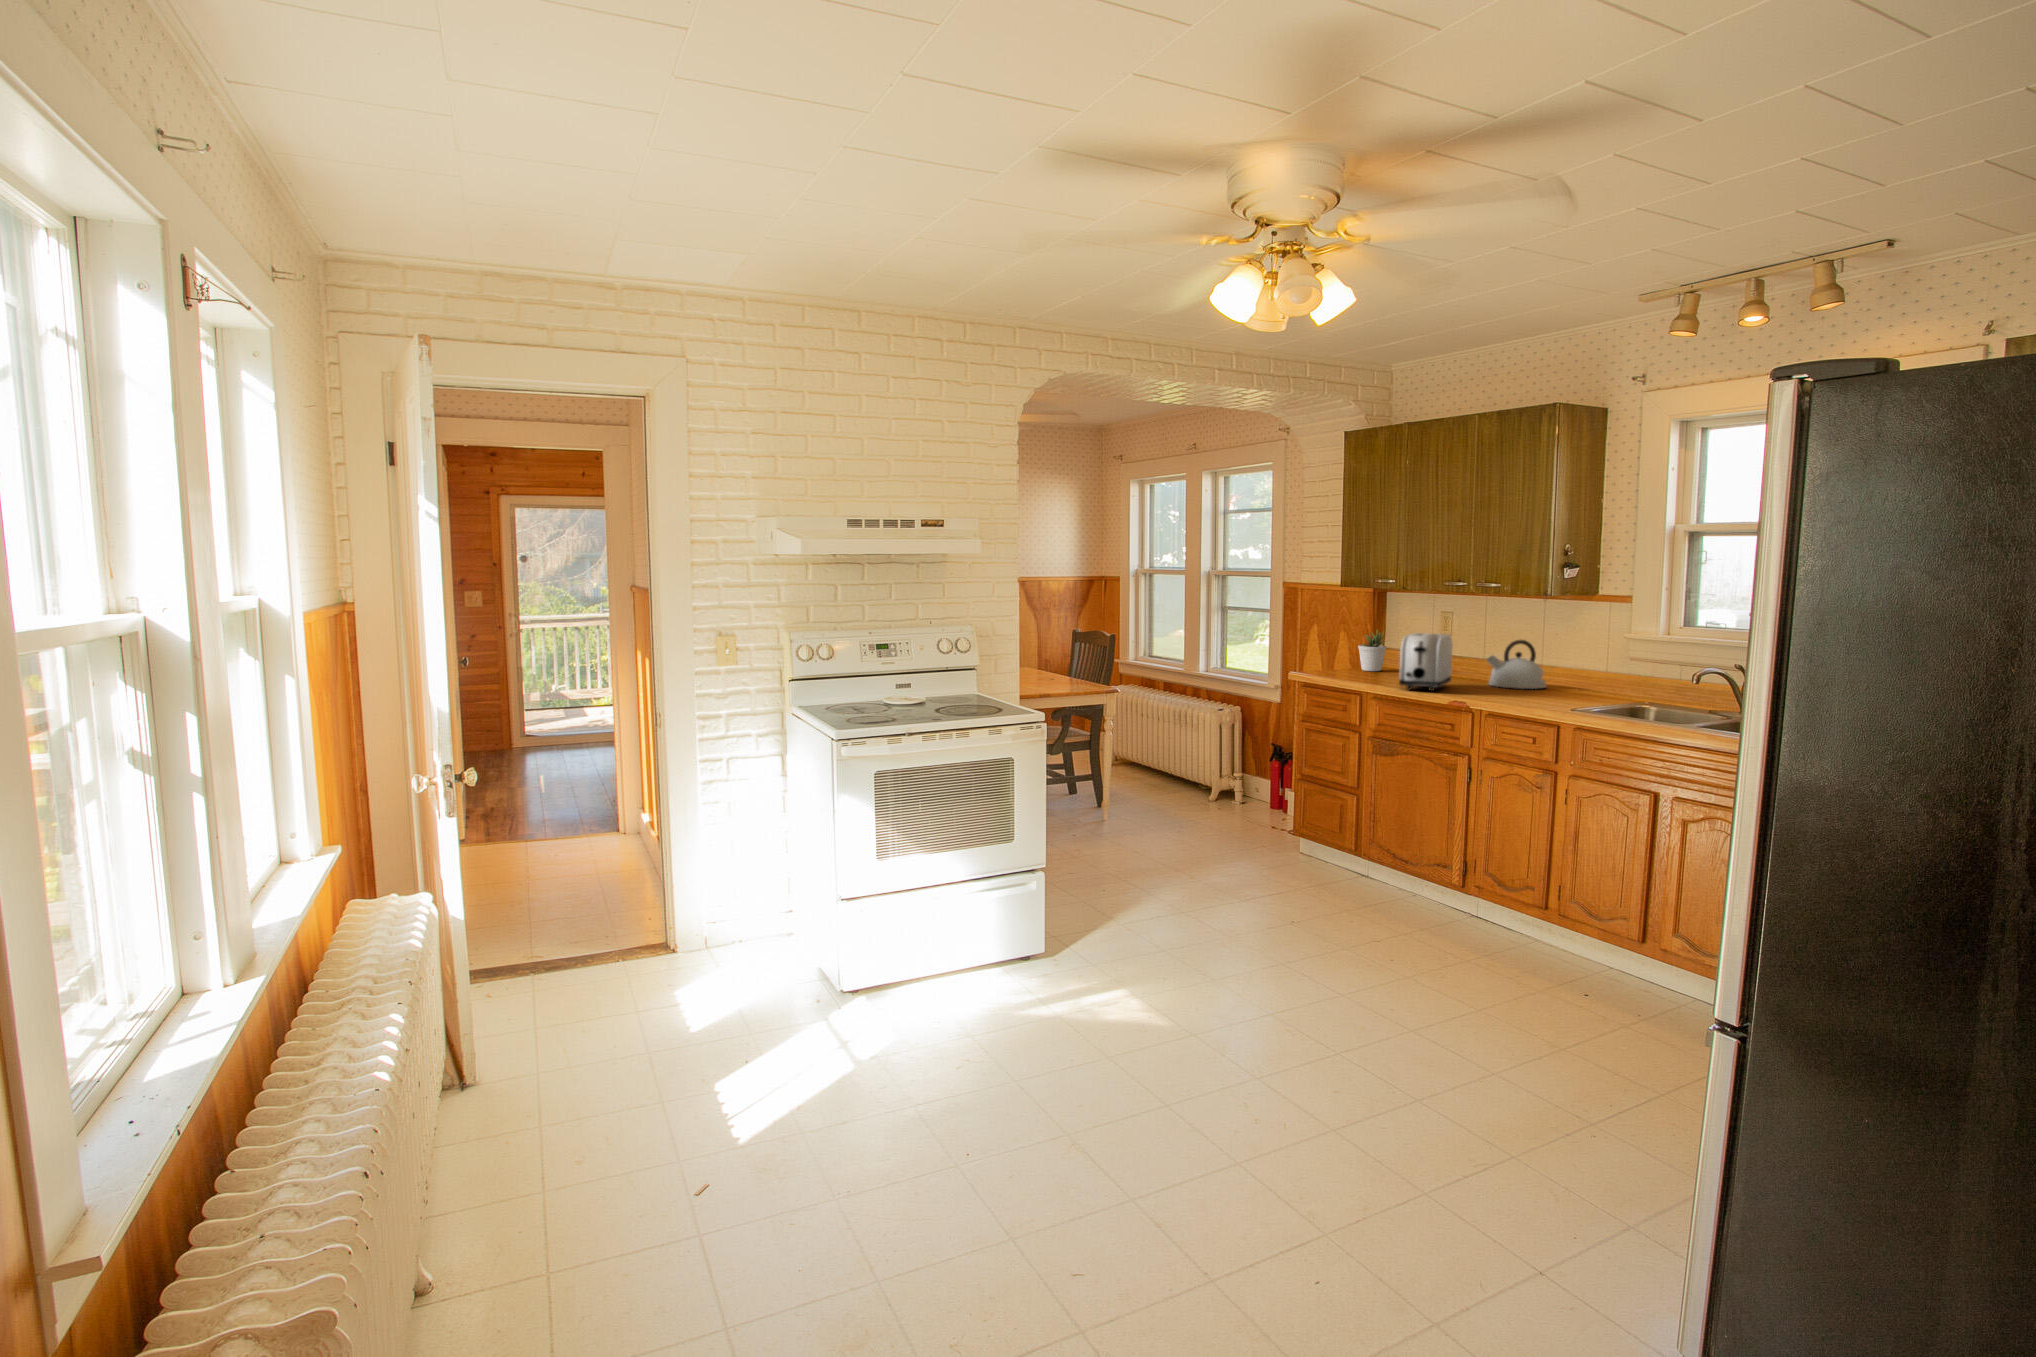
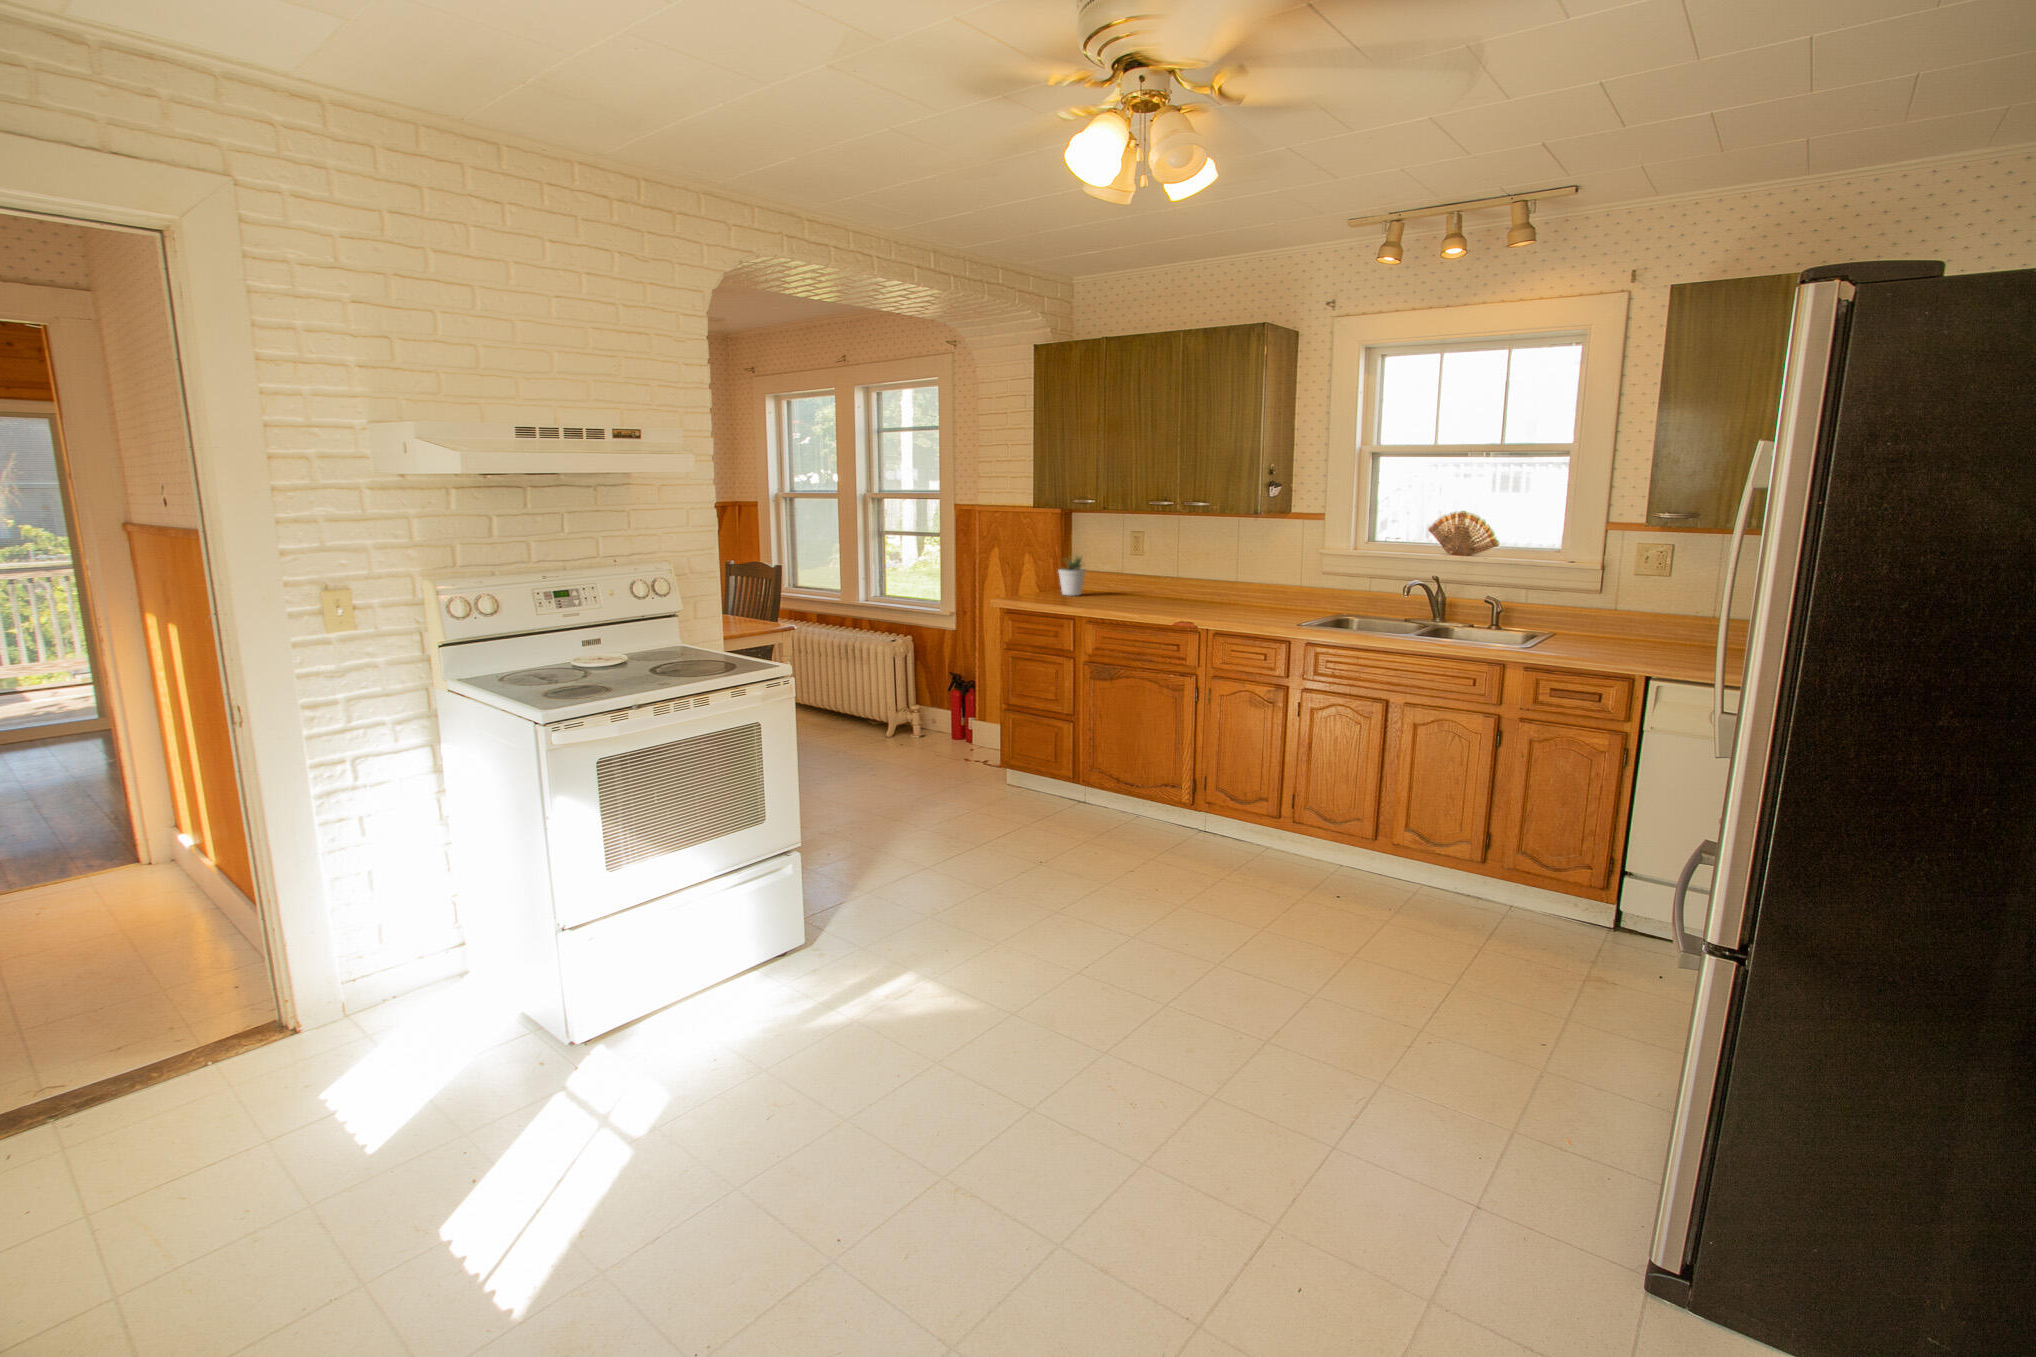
toaster: present [1399,633,1453,691] -> none [1124,555,1165,615]
kettle: present [1487,640,1546,689] -> none [1190,559,1243,607]

